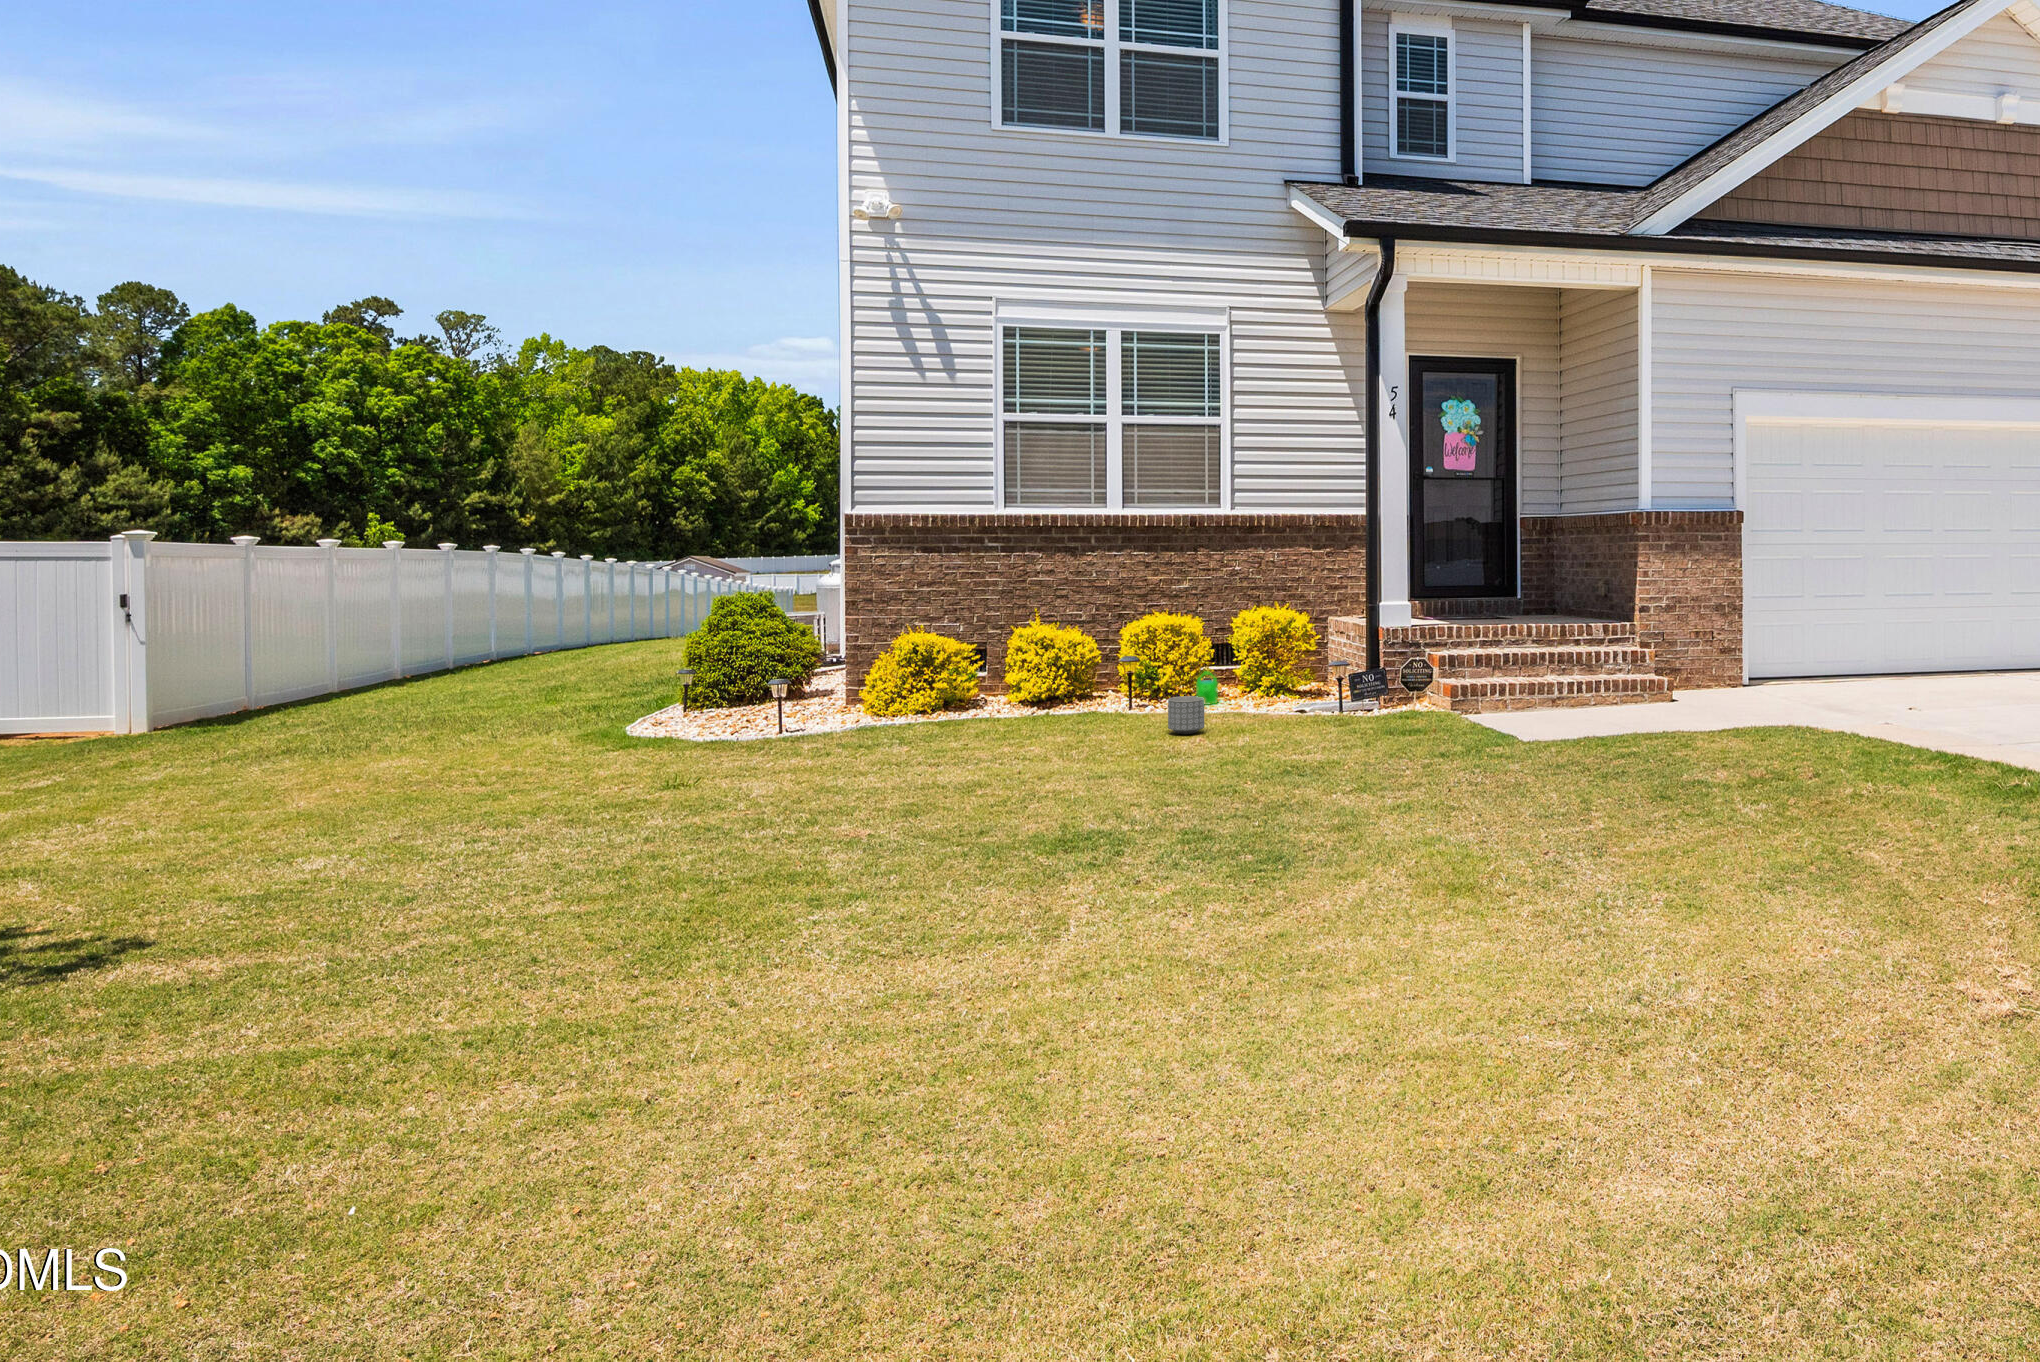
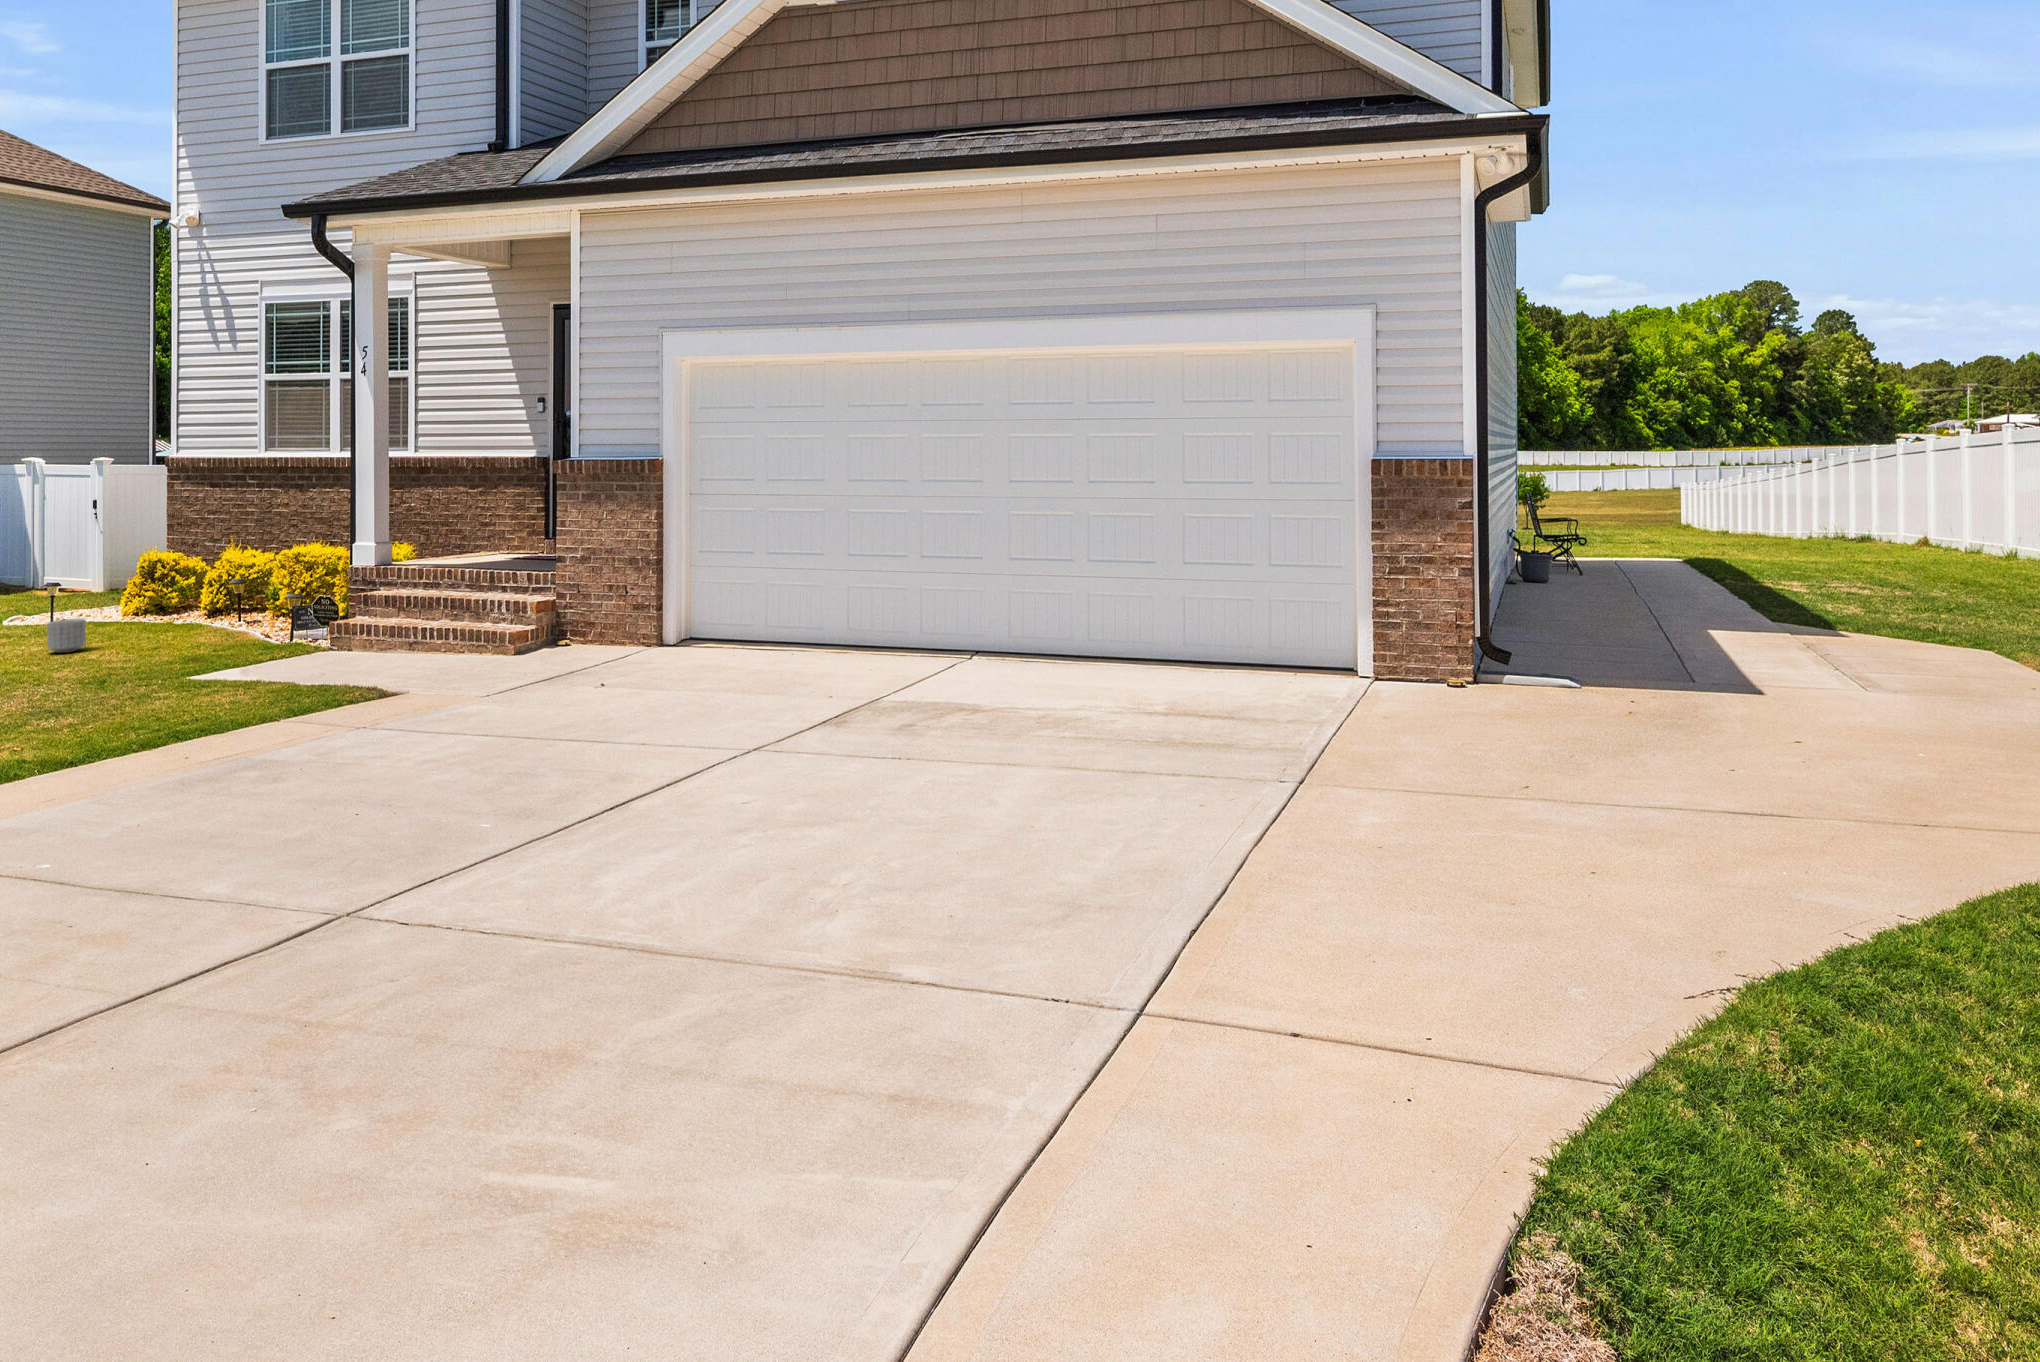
watering can: present [1196,671,1218,705] -> none [224,596,264,626]

